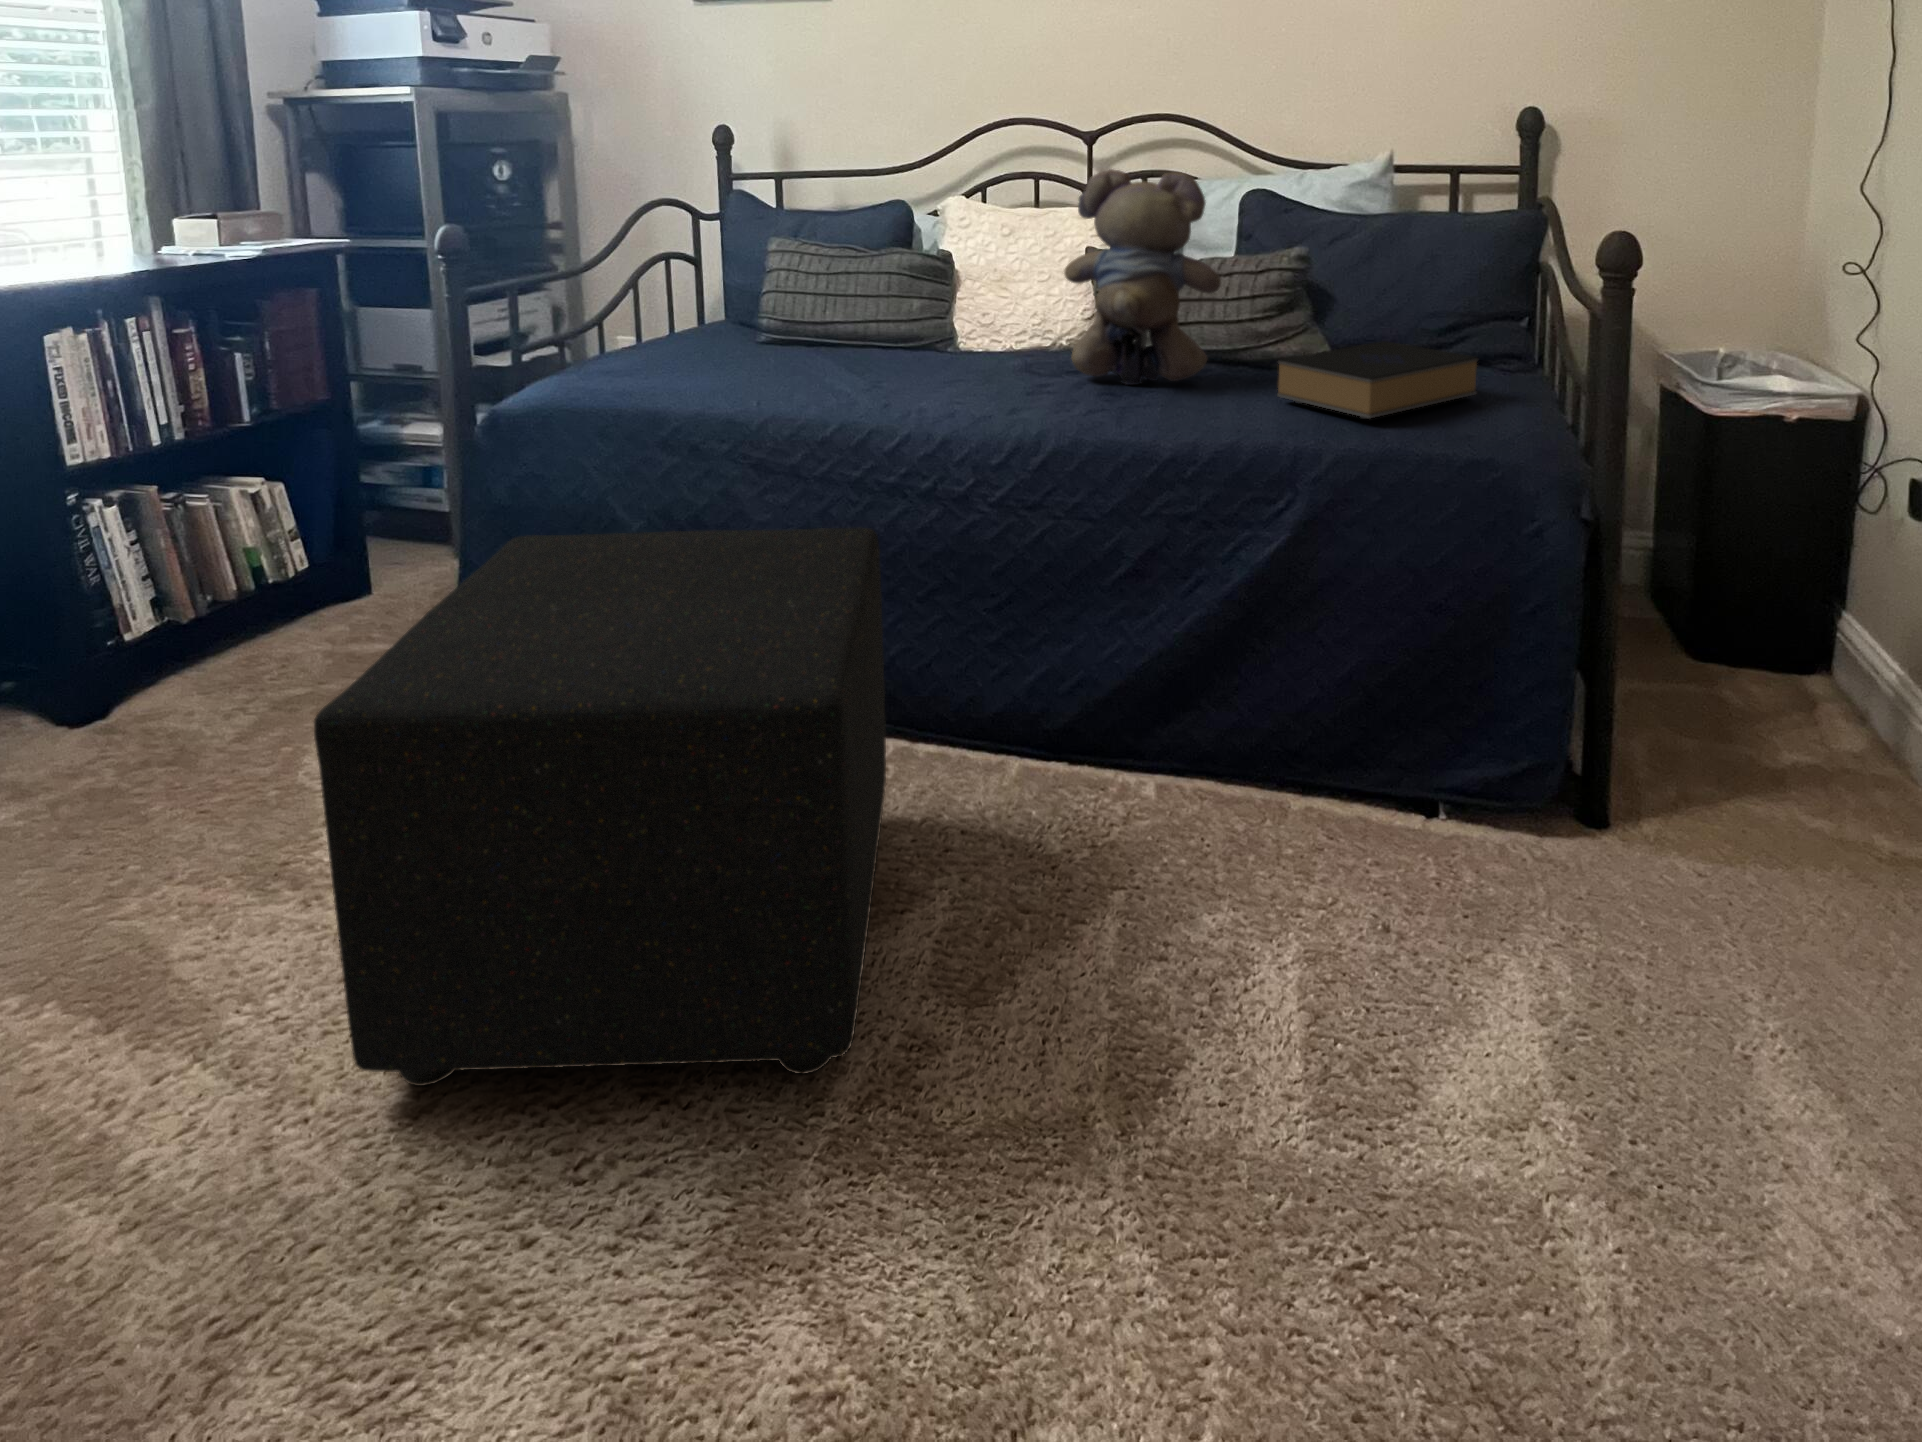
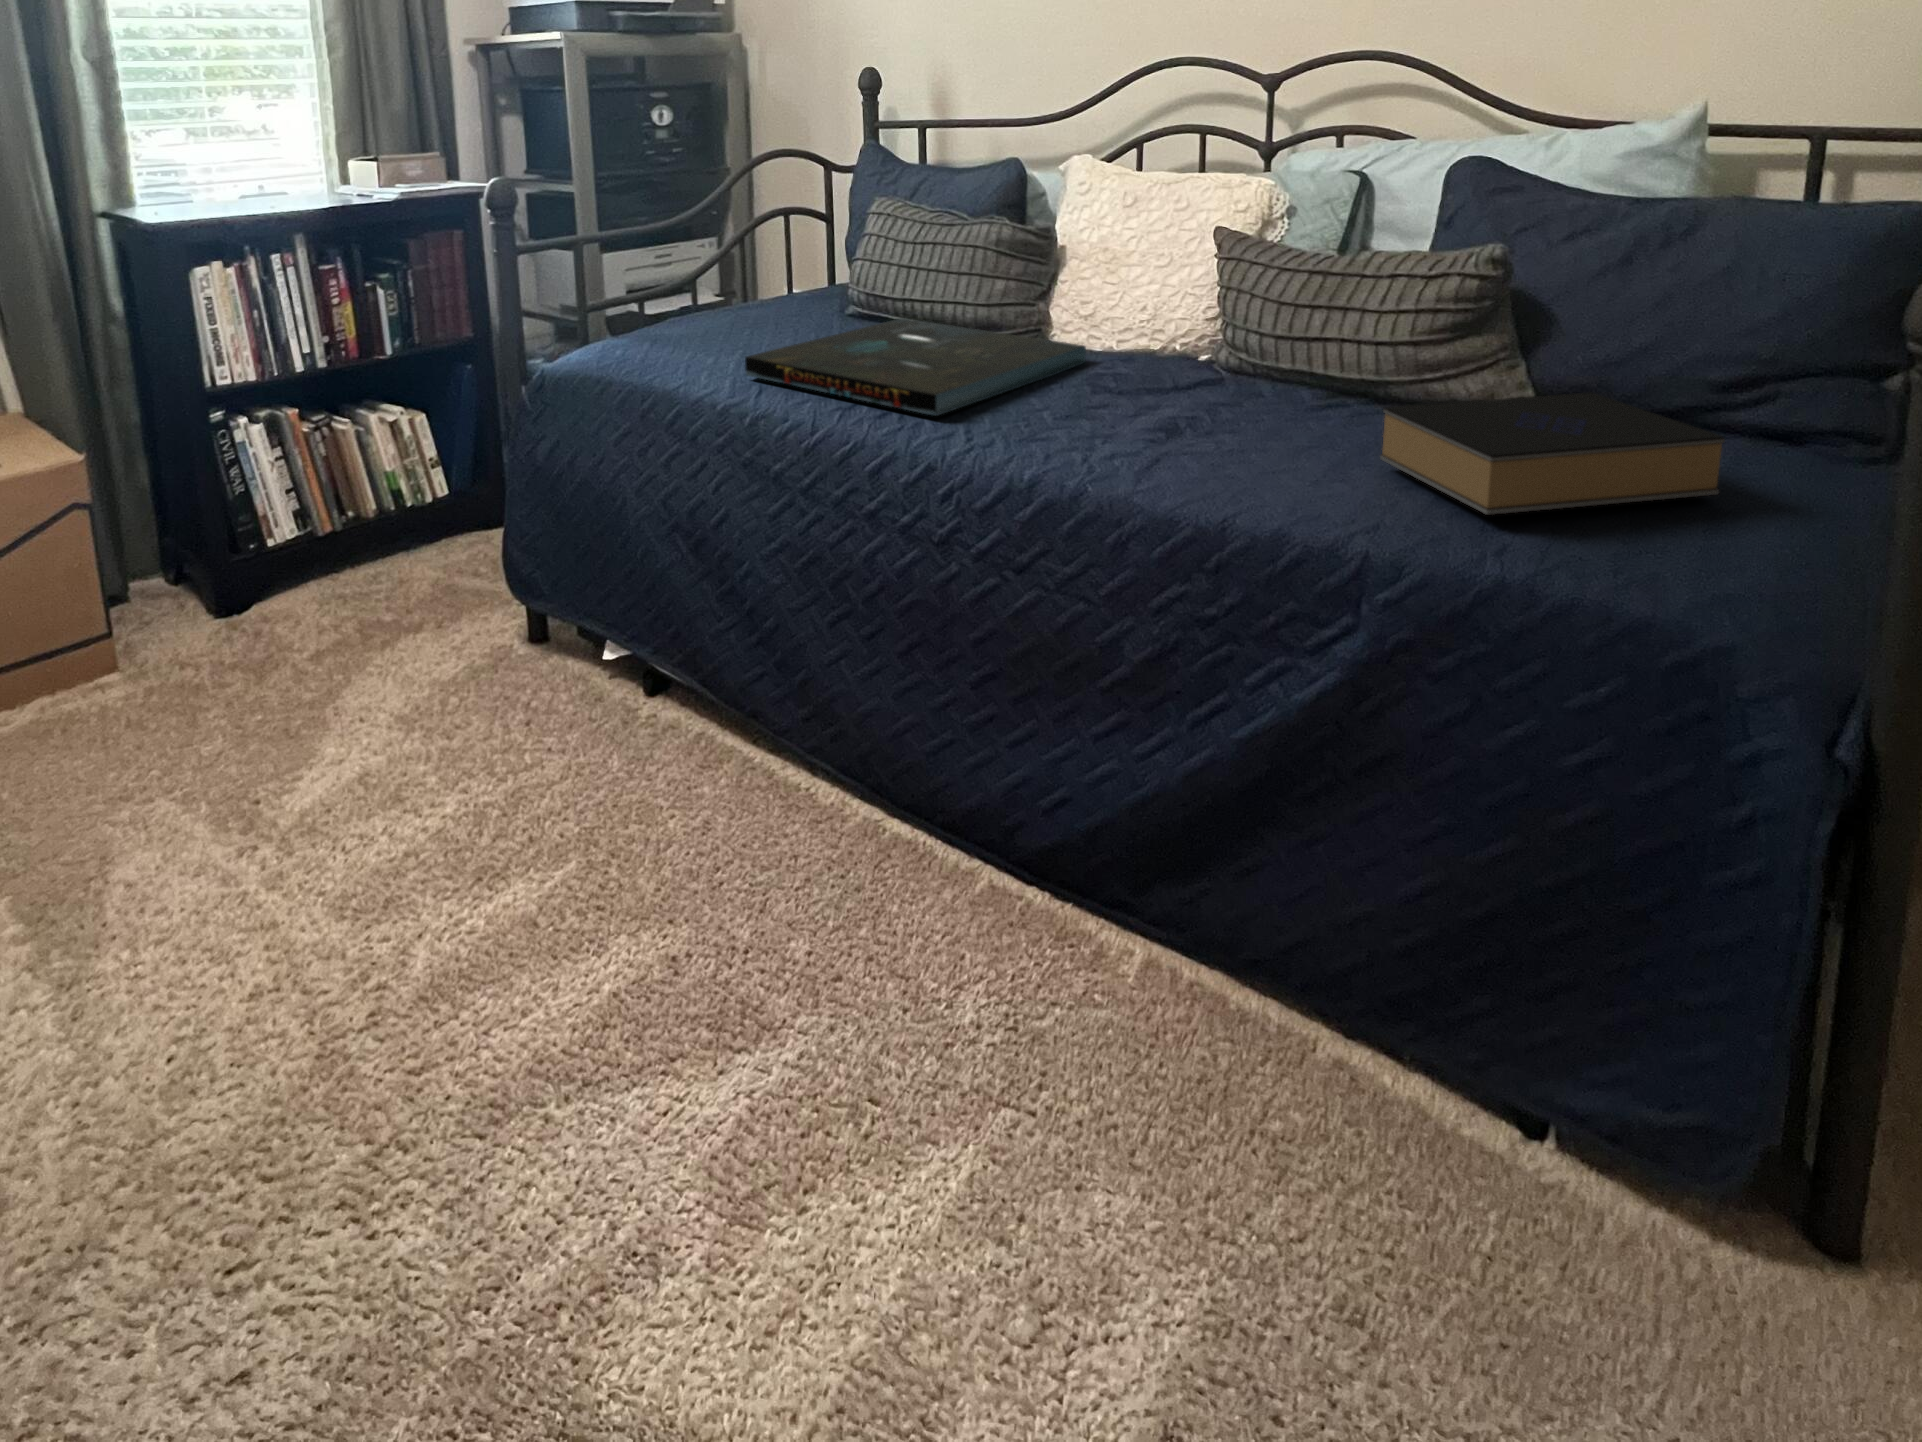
teddy bear: present [1064,169,1221,385] -> none [1128,128,1329,418]
board game: none [739,337,1008,403] -> present [745,318,1086,416]
ottoman: present [314,527,886,1086] -> none [59,516,795,1223]

